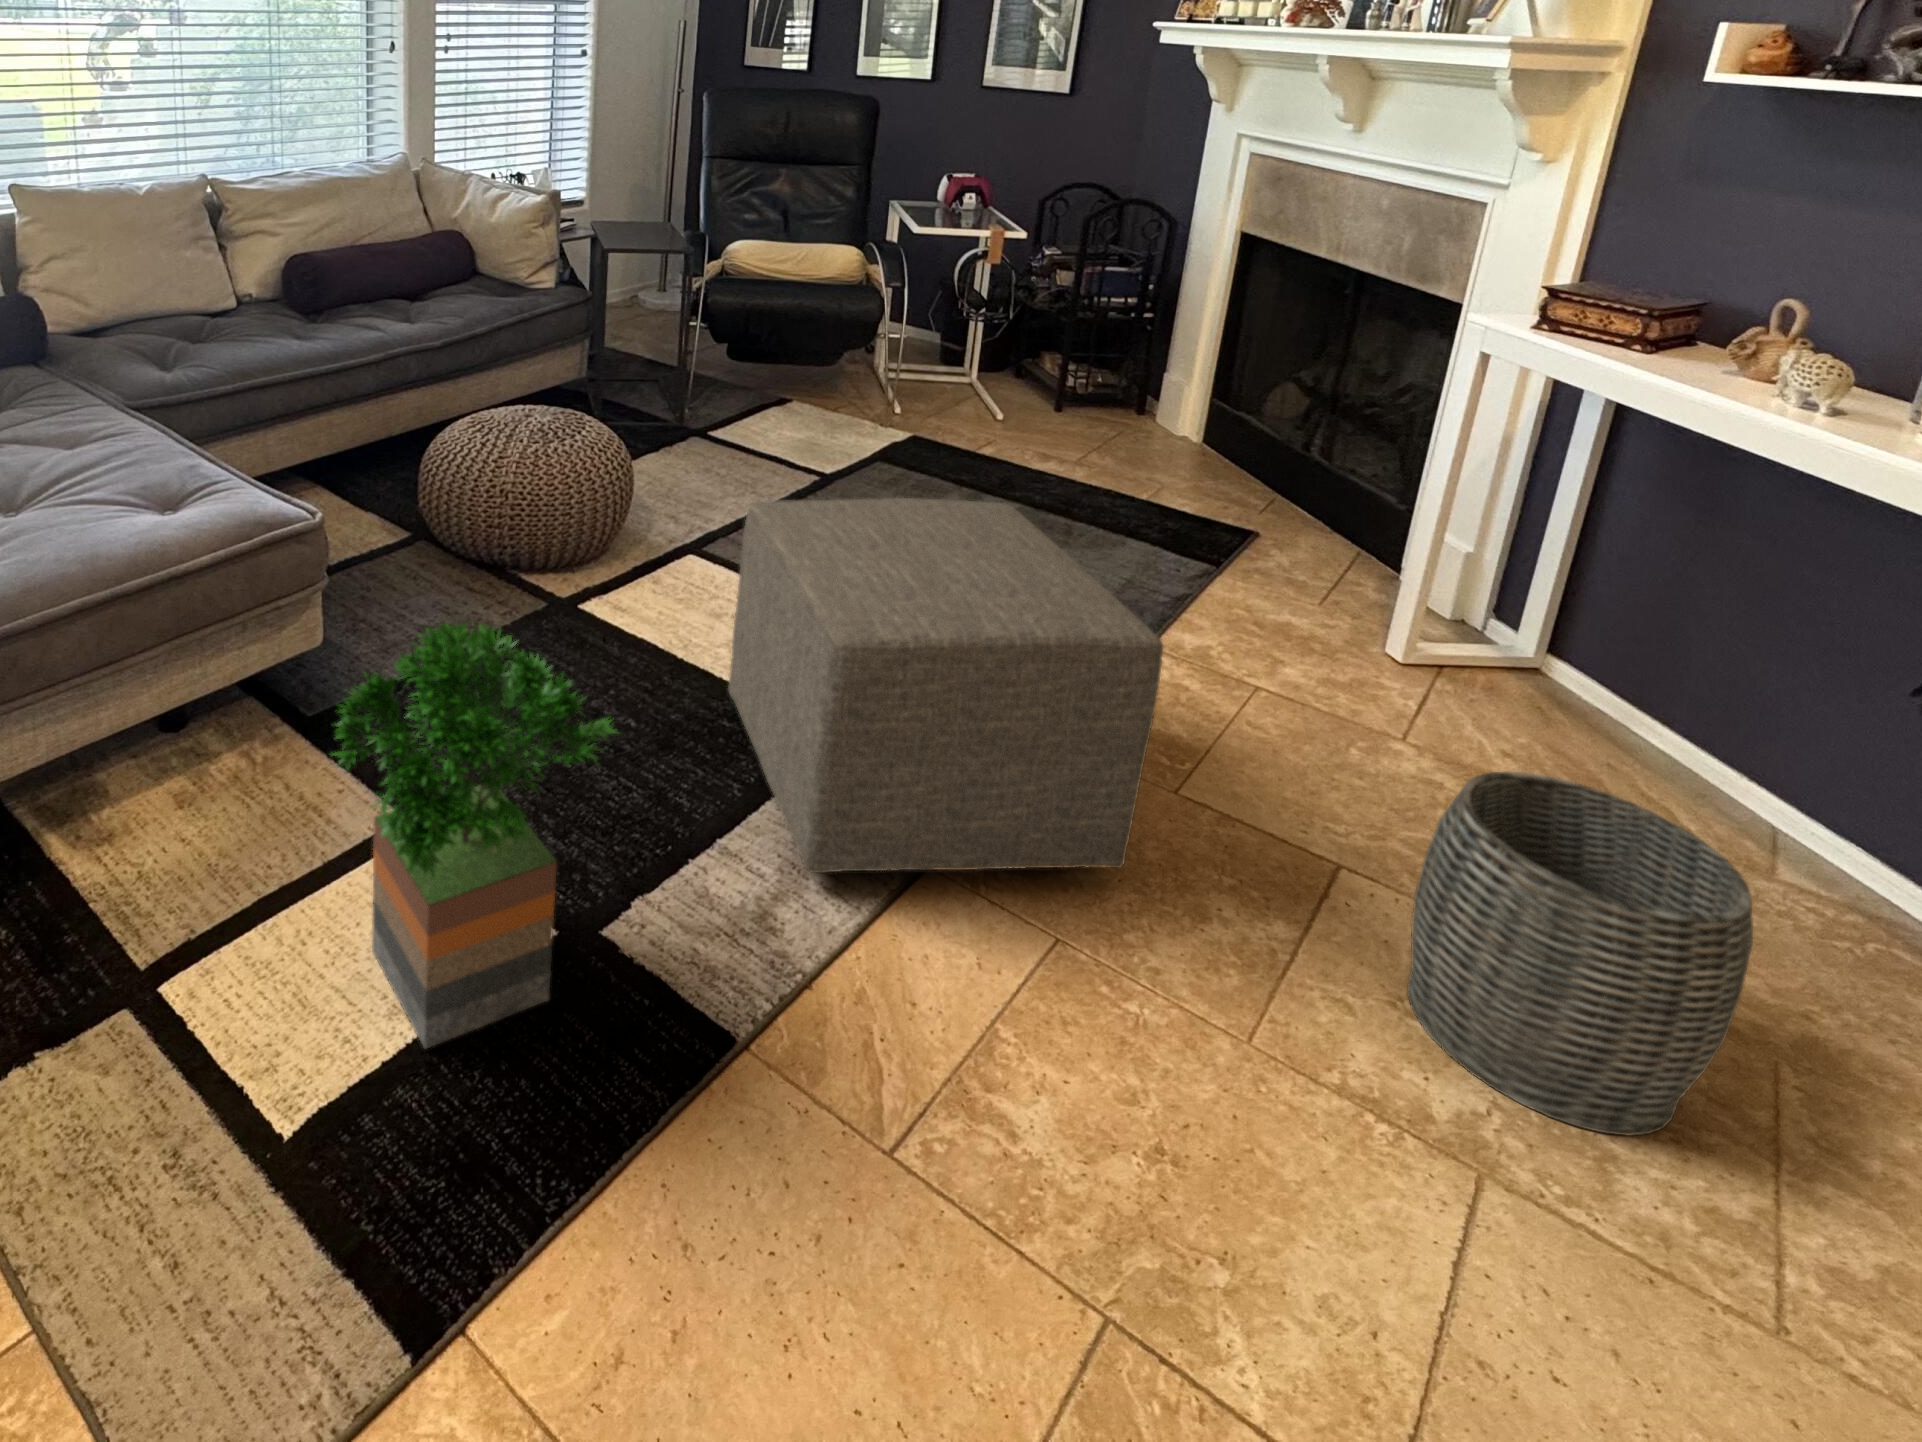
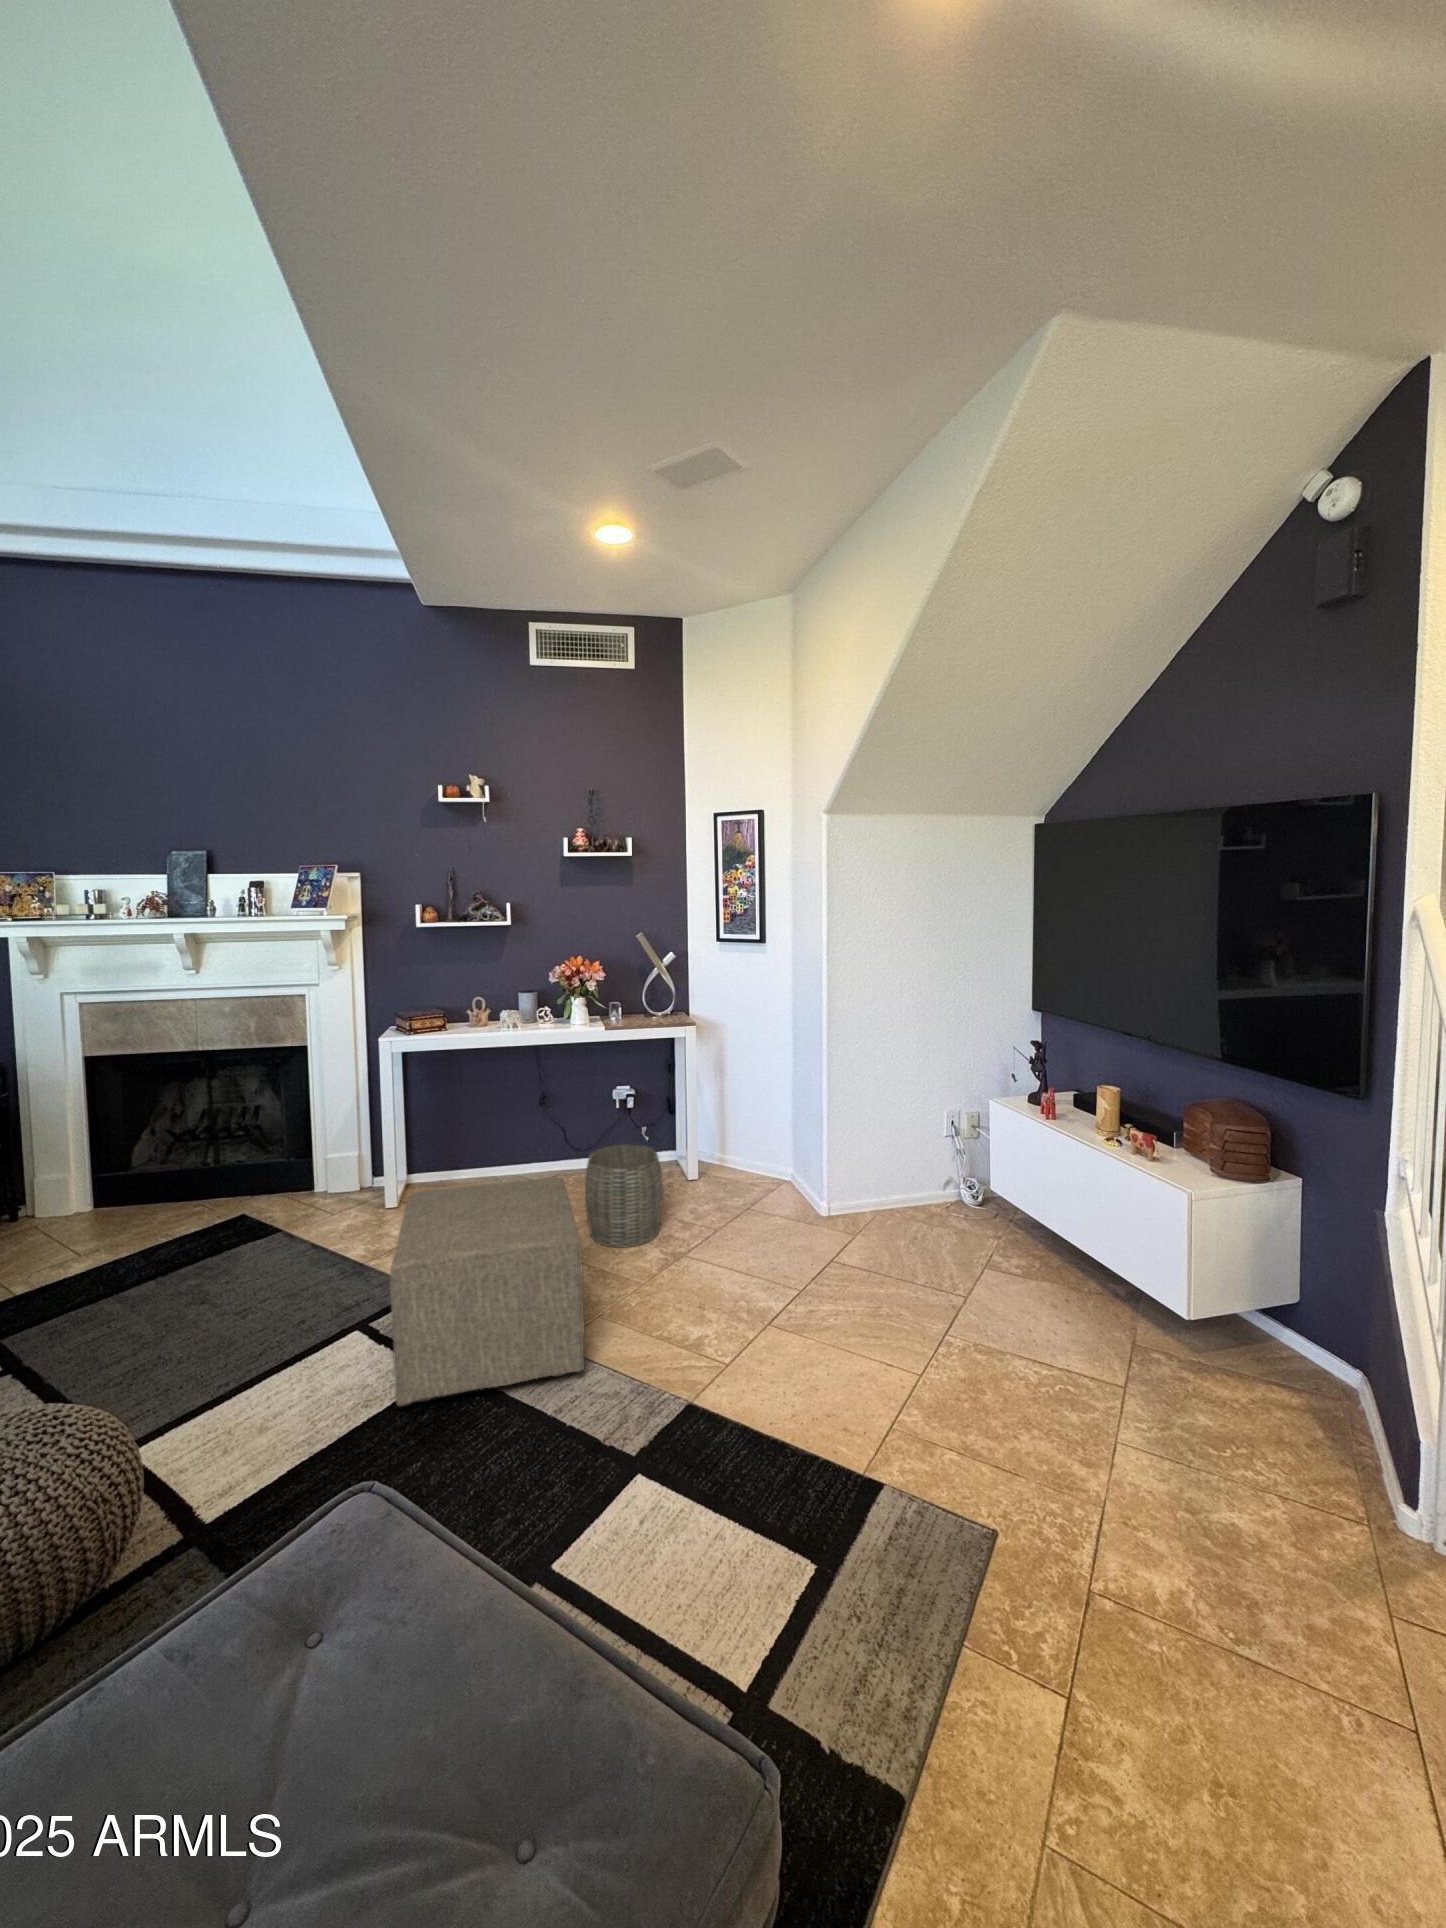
potted tree: present [332,622,617,1048] -> none [601,1282,775,1566]

